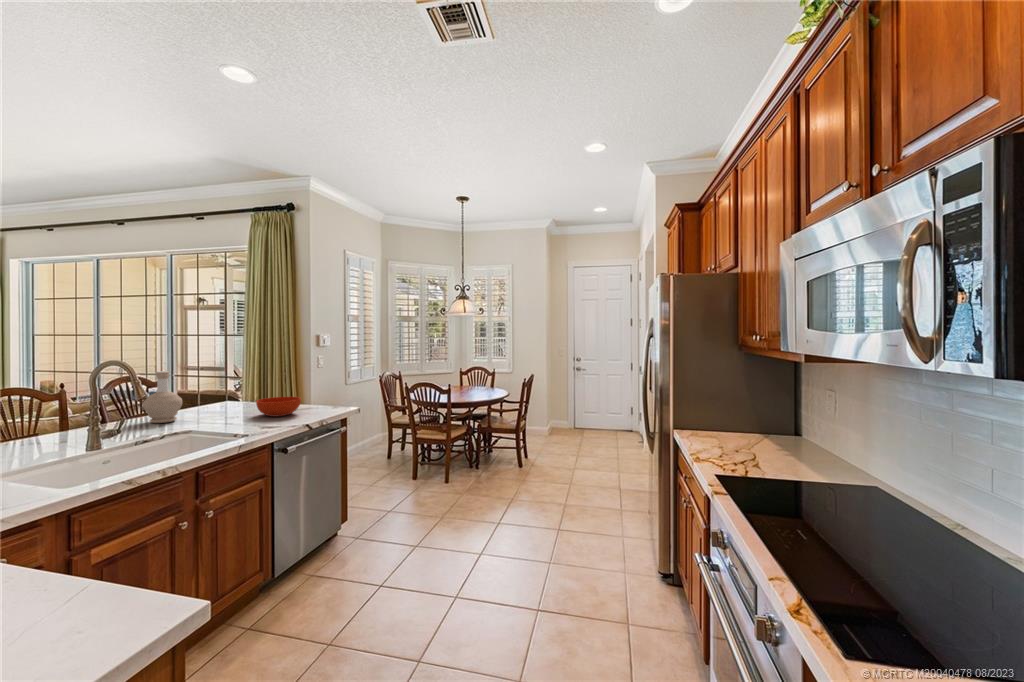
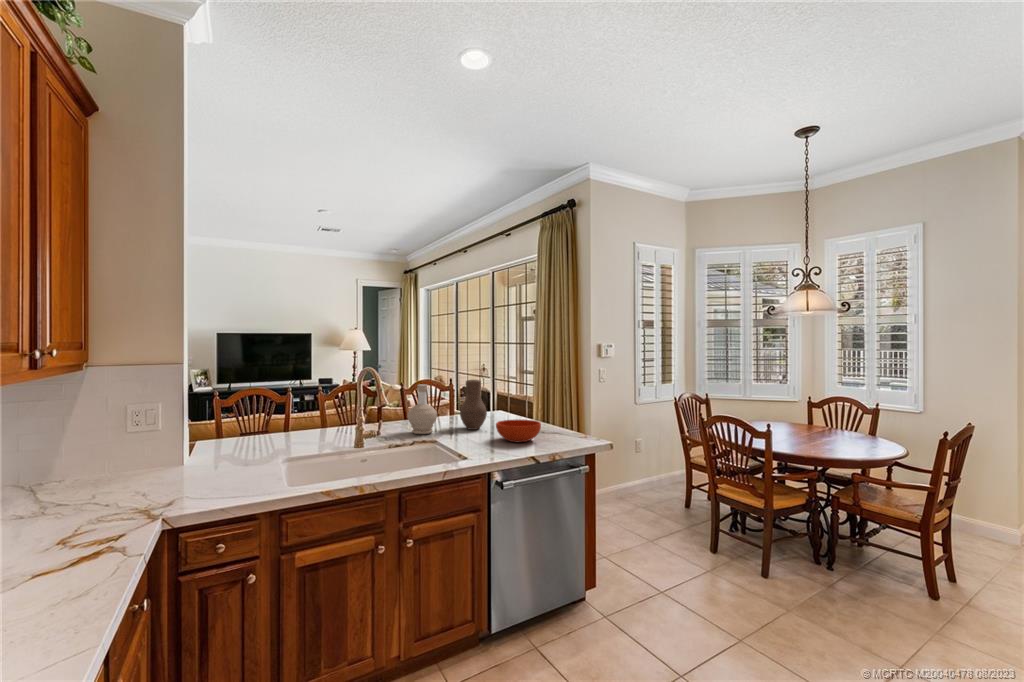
vase: none [201,364,233,413] -> present [460,380,487,430]

